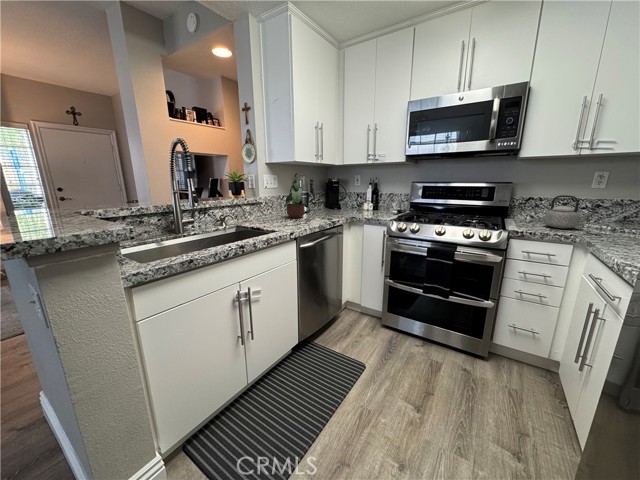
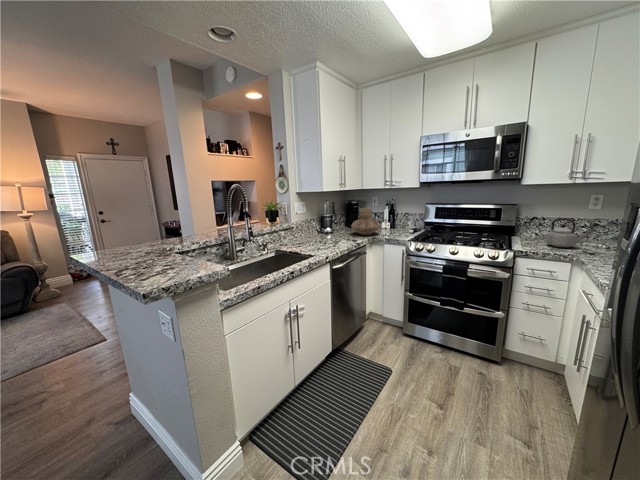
potted plant: present [284,173,306,218] -> none [311,201,334,240]
vase: none [329,185,361,214] -> present [351,208,380,235]

